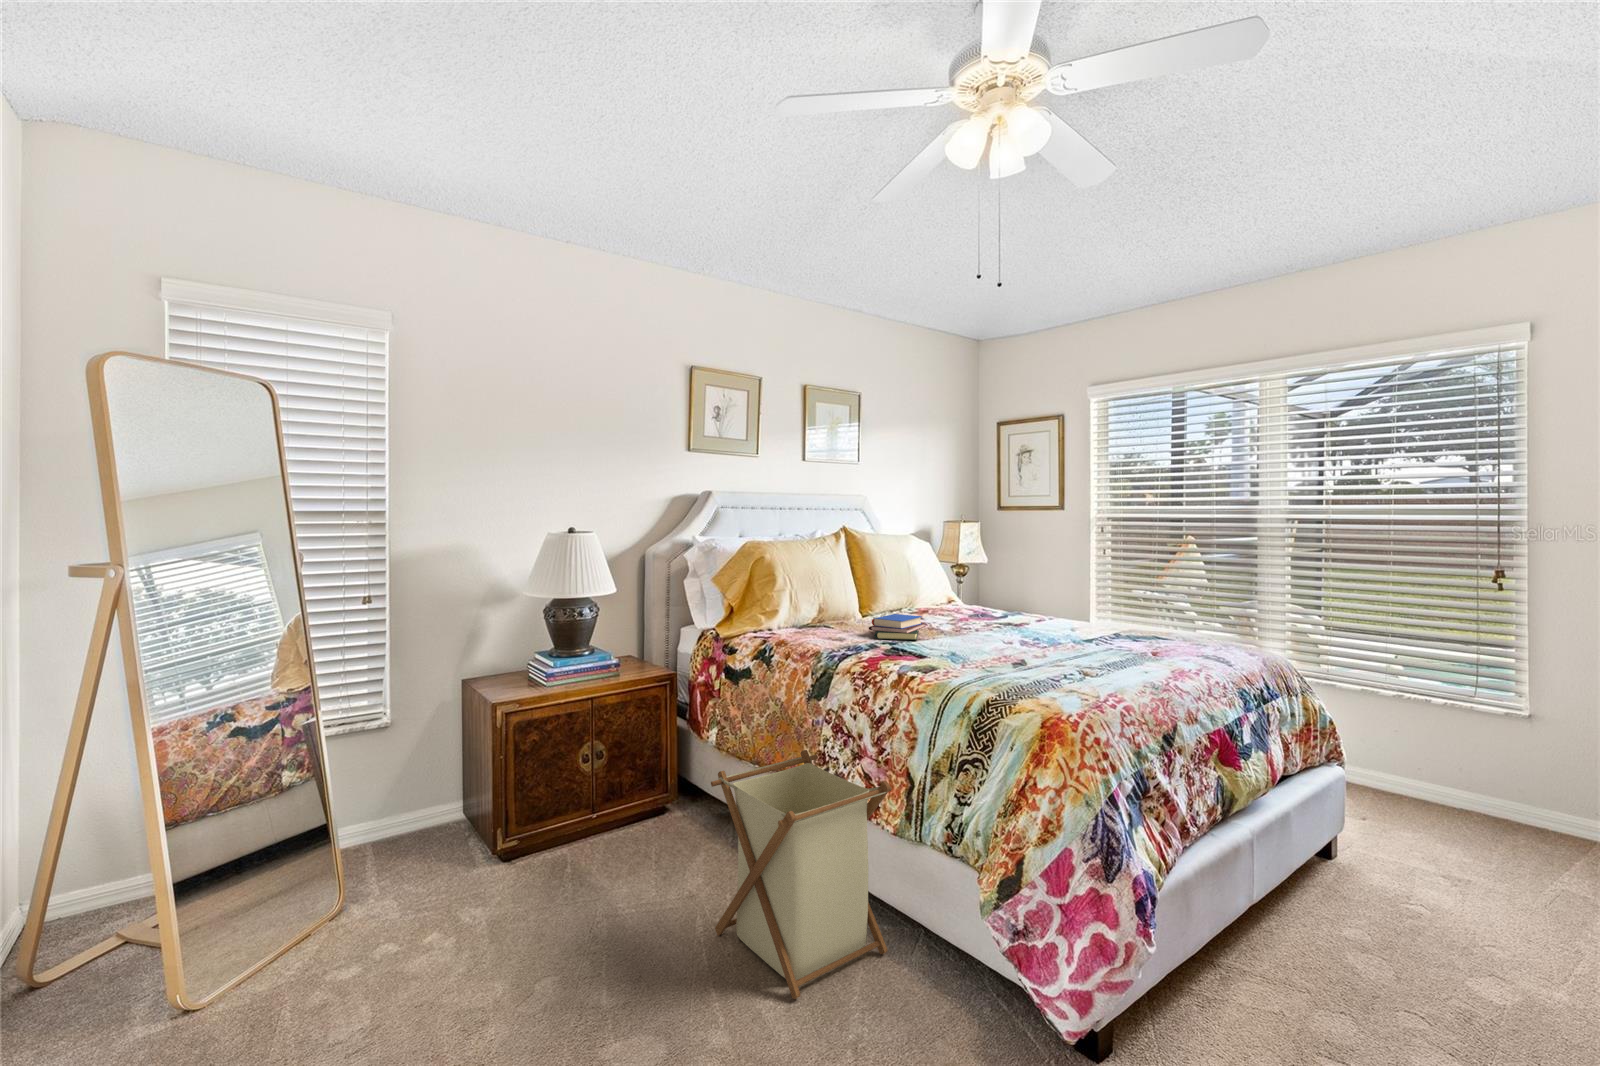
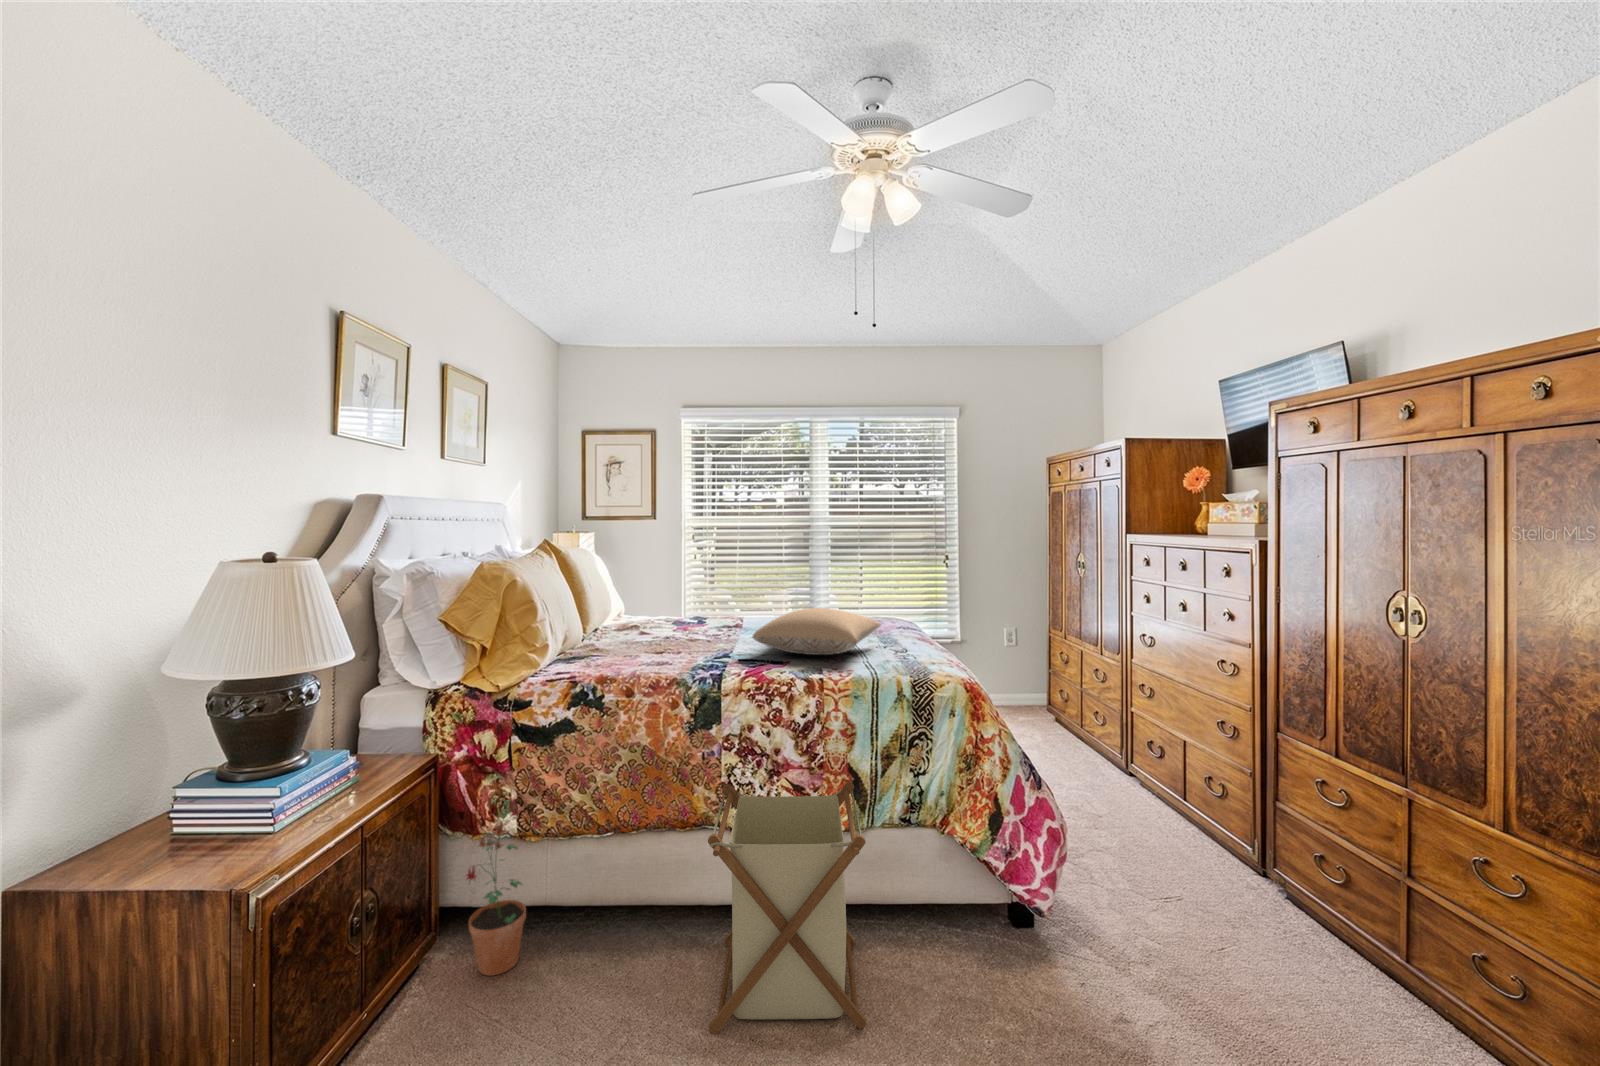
pillow: none [919,608,1087,661] -> present [753,608,881,655]
book: present [869,614,925,640] -> none [656,627,723,656]
potted plant: none [666,719,717,839] -> present [467,800,526,976]

